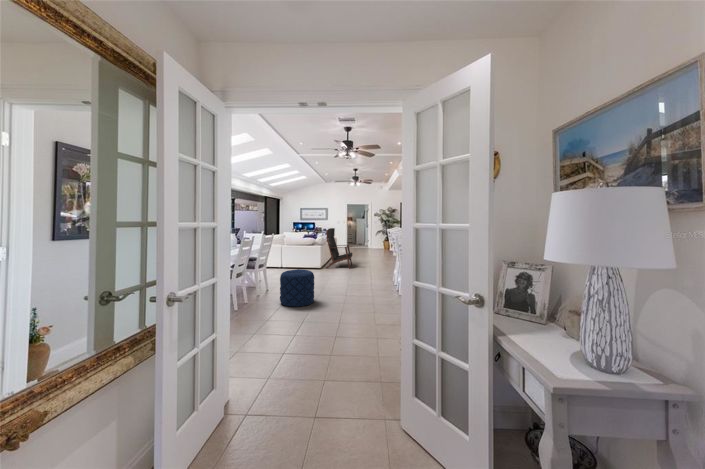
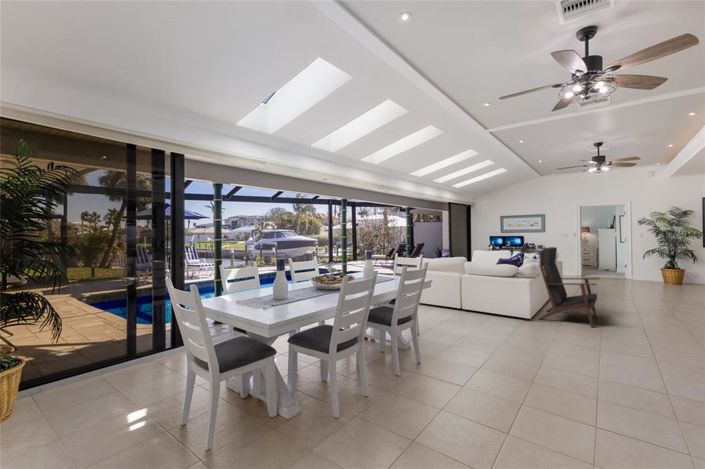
pouf: present [280,269,314,307] -> none [417,346,499,450]

